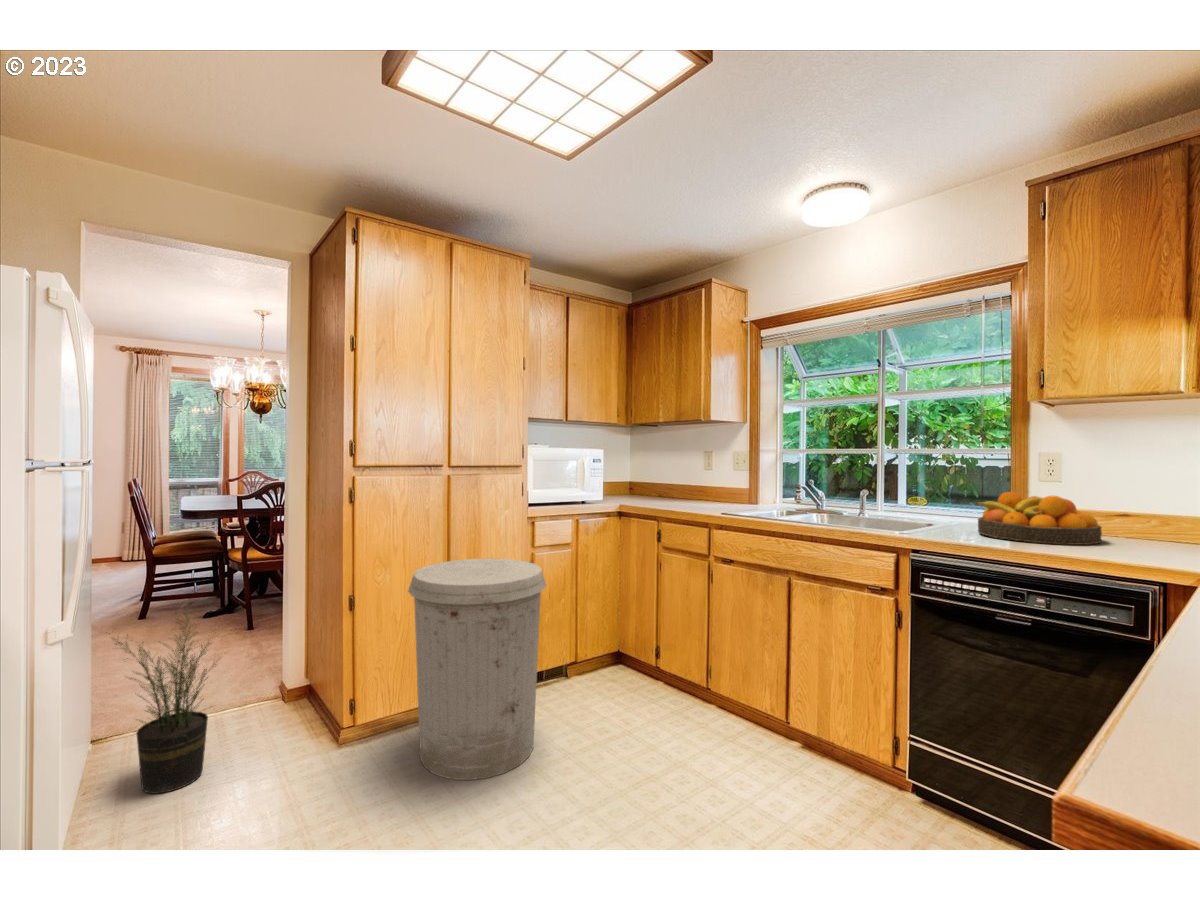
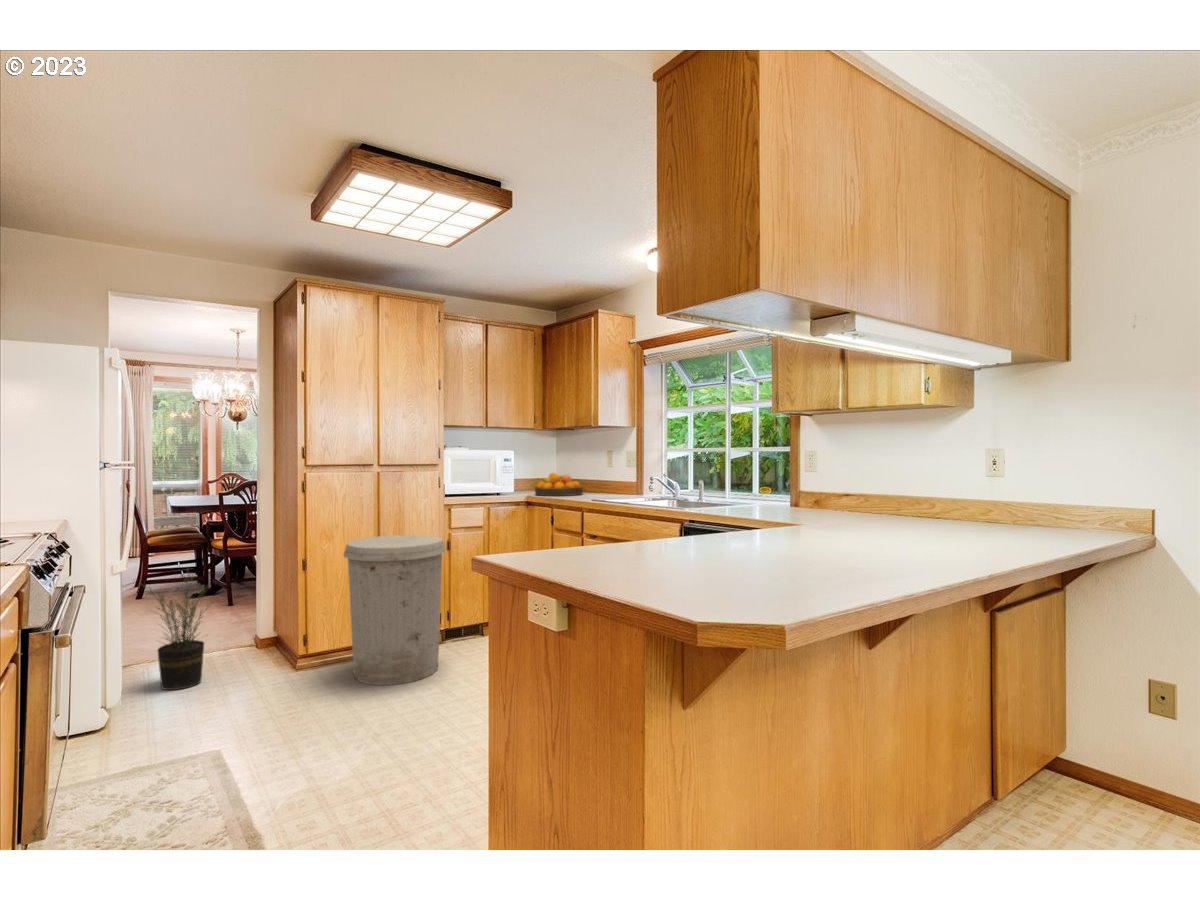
fruit bowl: present [976,492,1102,545] -> present [535,473,583,496]

